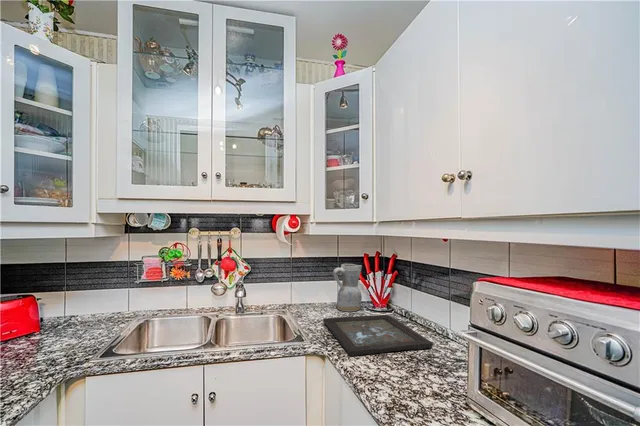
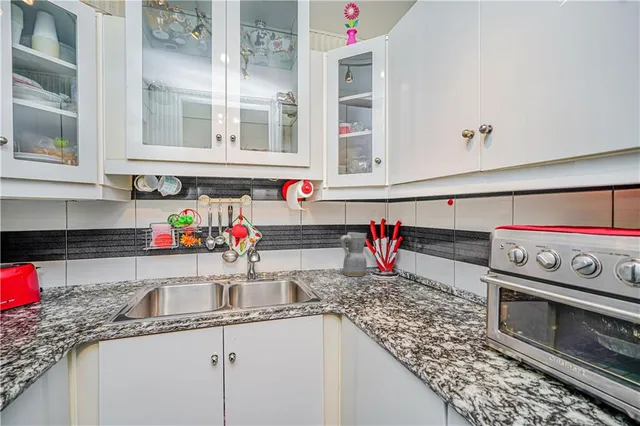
tray: present [323,315,433,356] -> none [335,278,449,312]

